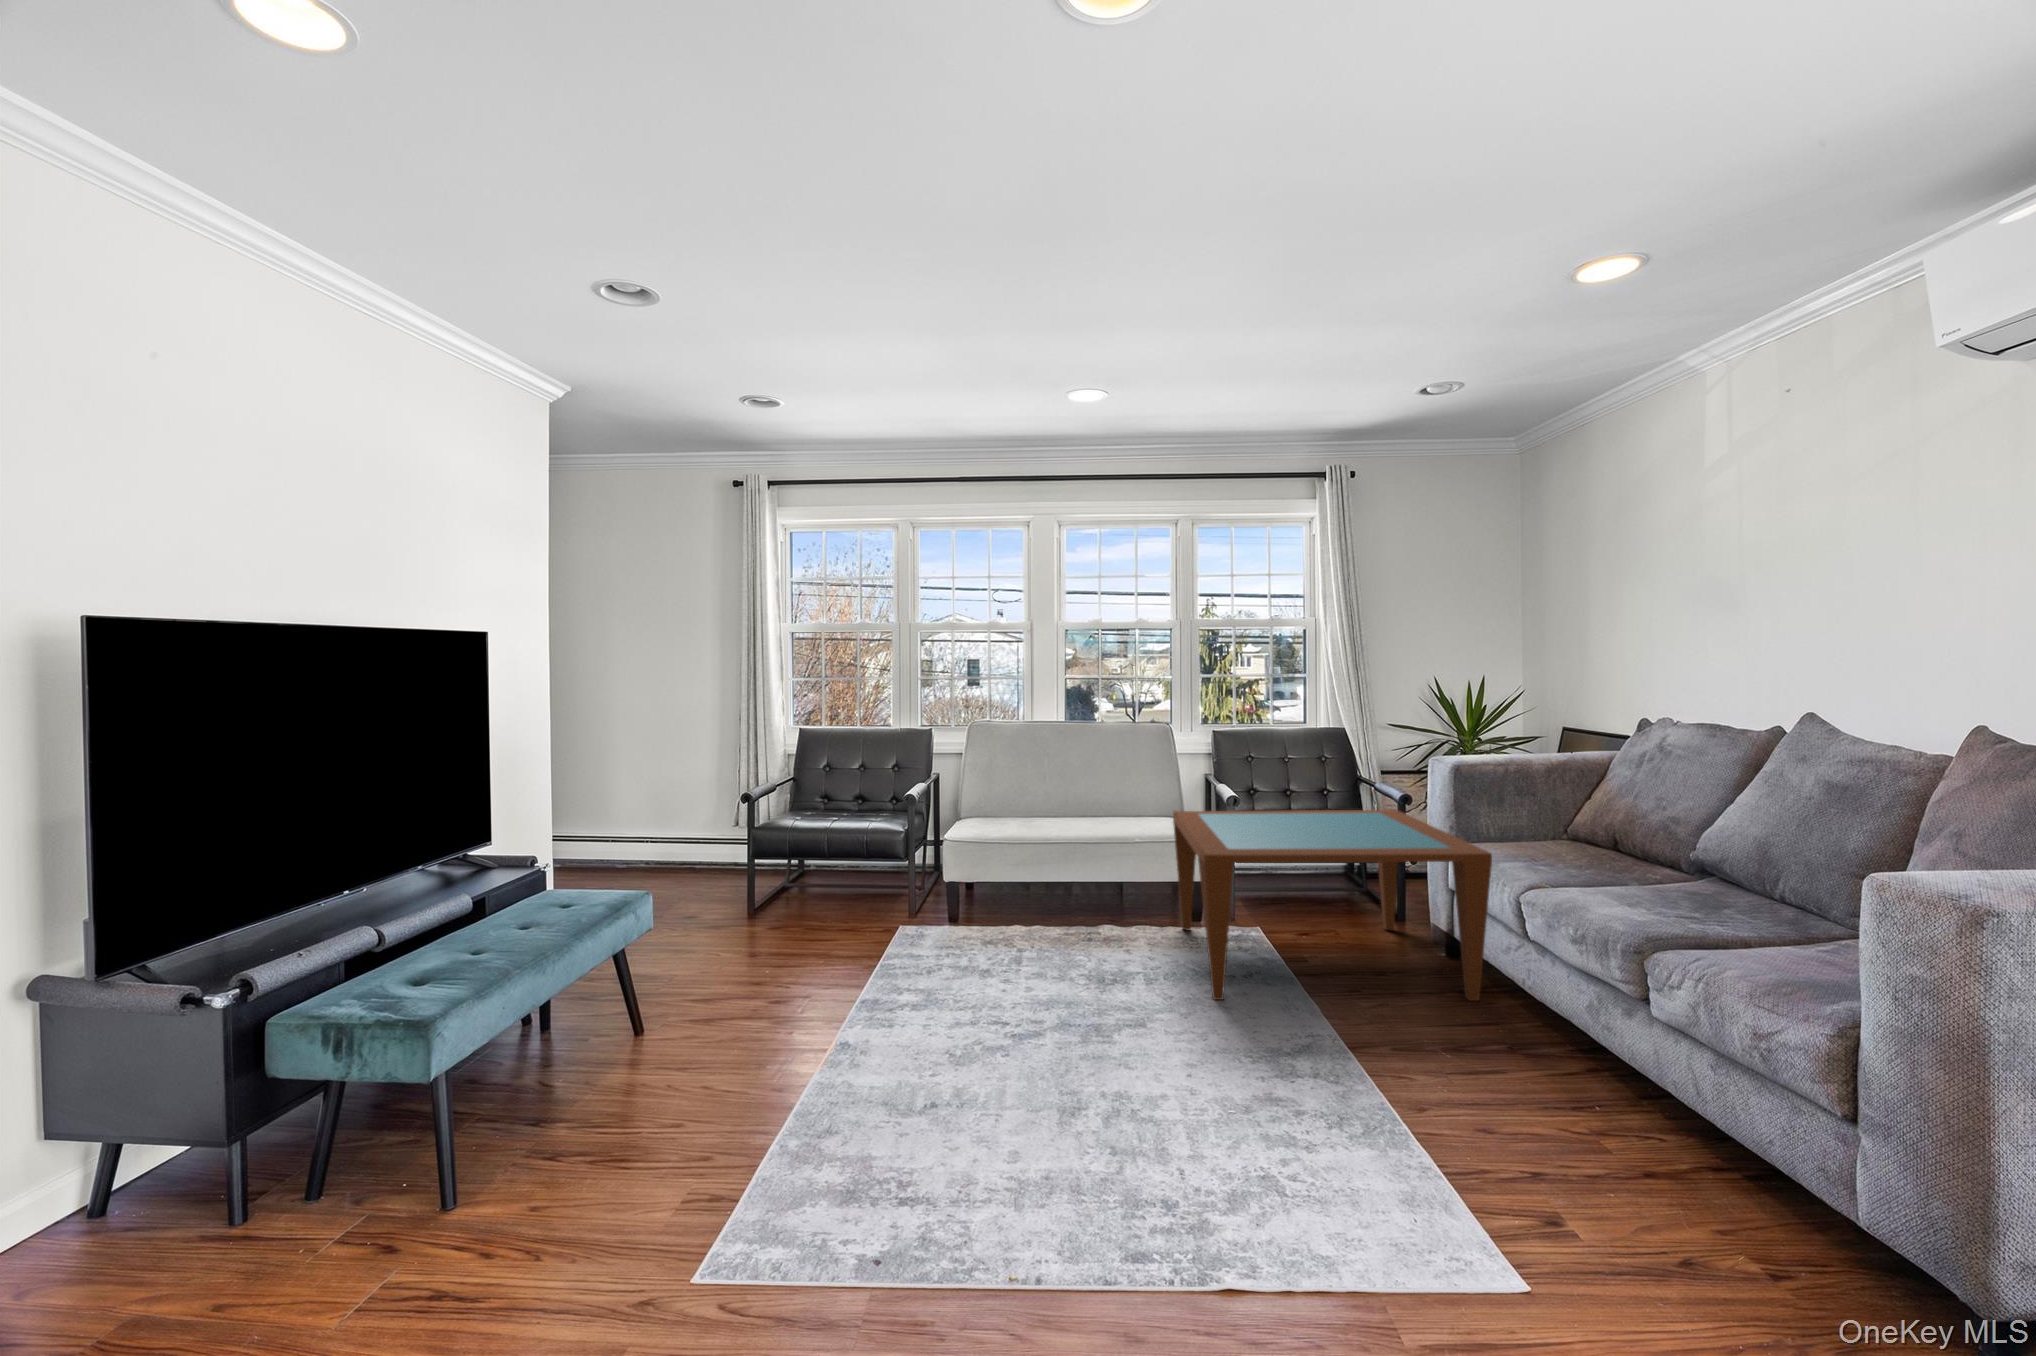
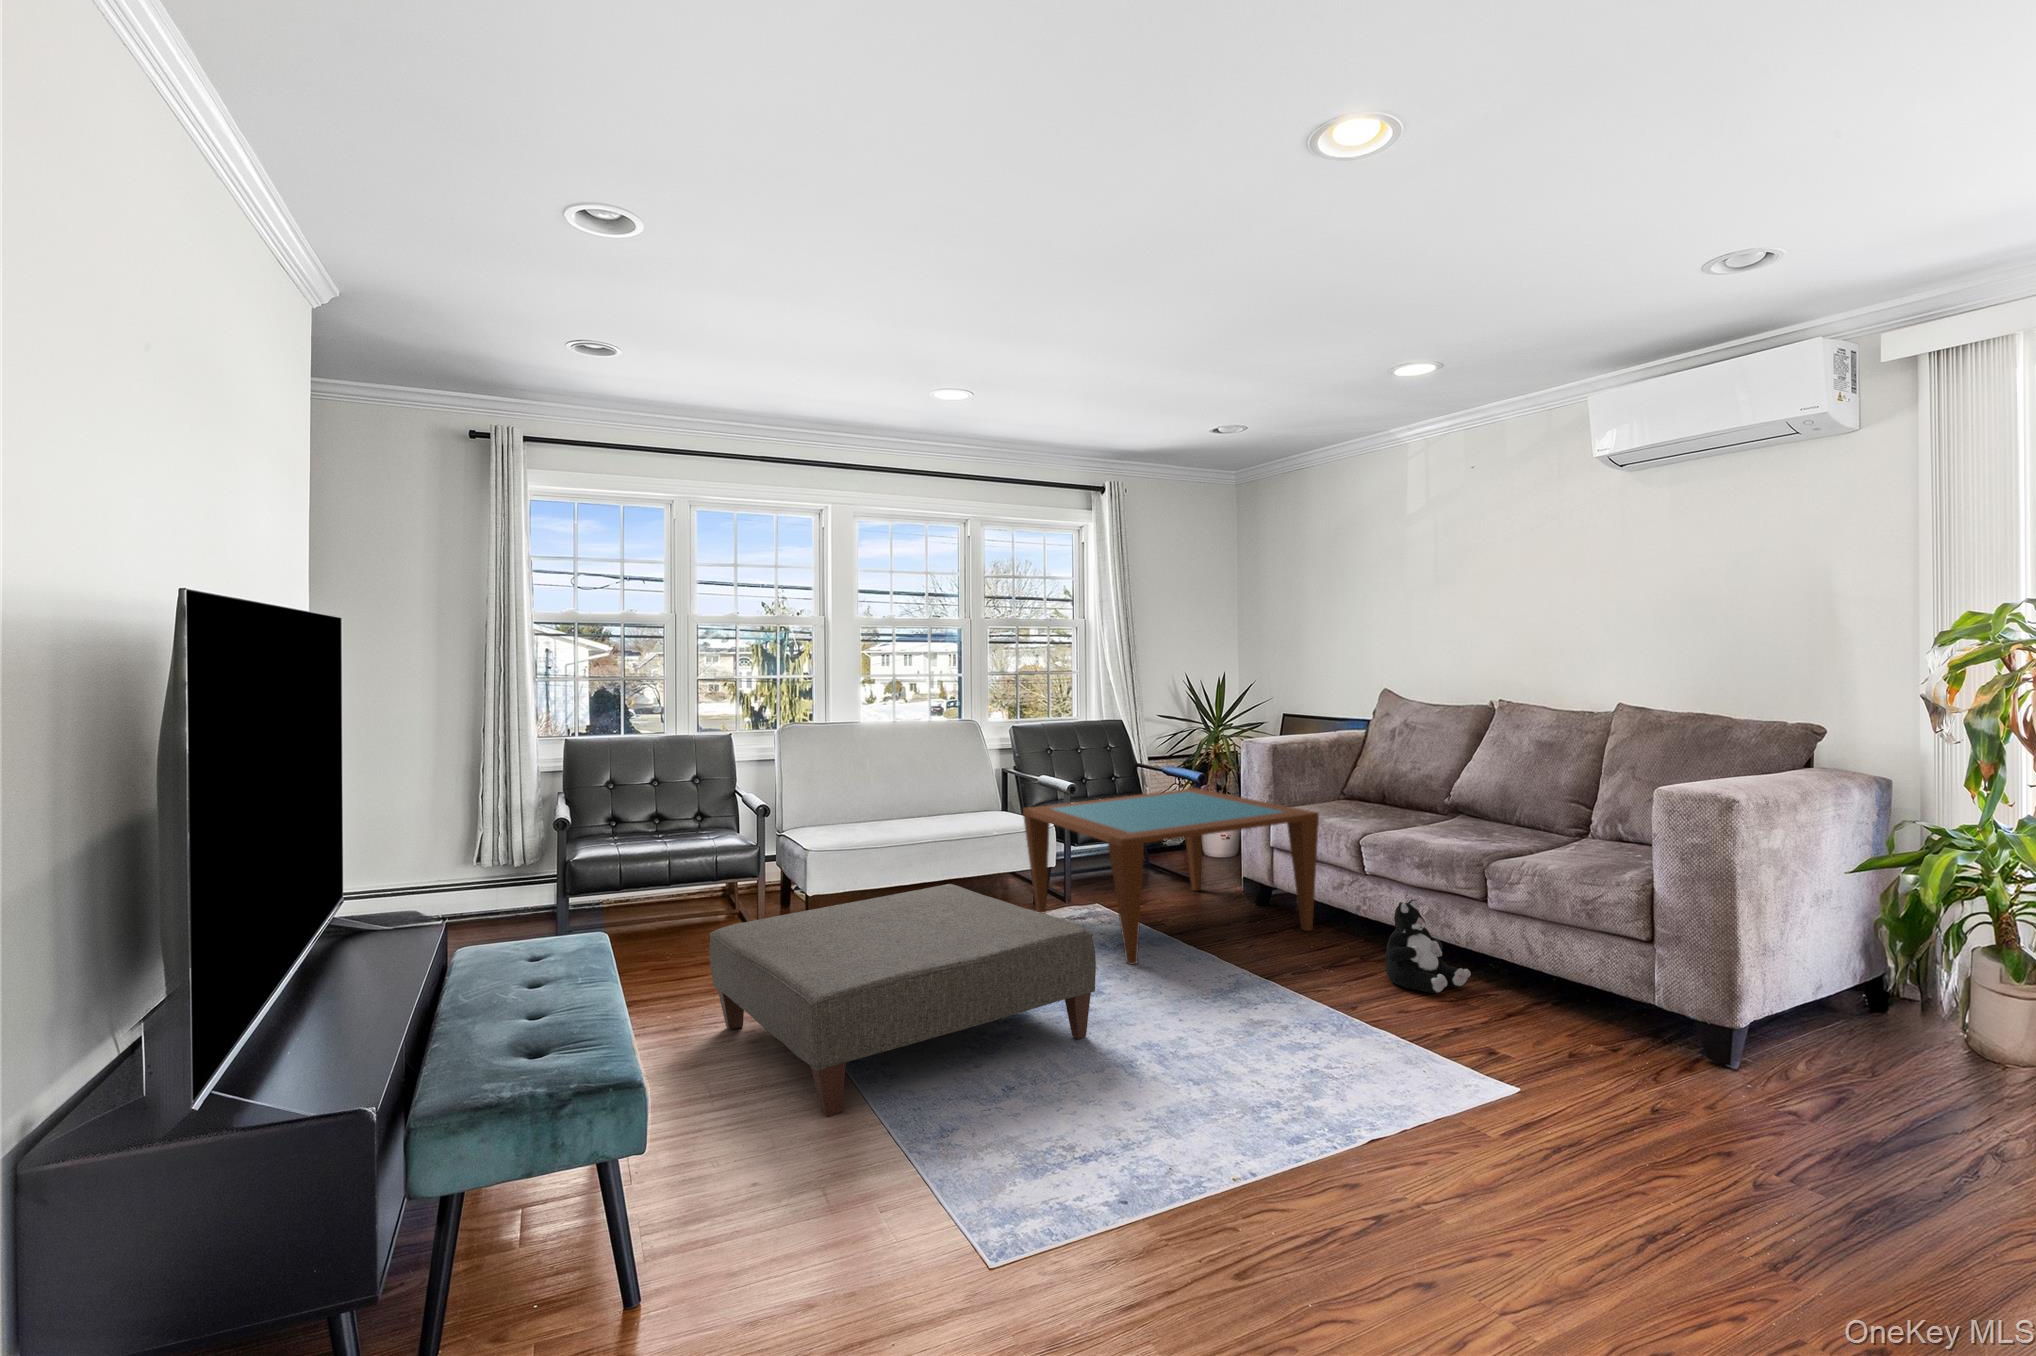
ottoman: none [733,879,1084,1090] -> present [709,884,1096,1117]
plush toy: none [1500,983,1618,1116] -> present [1386,900,1471,993]

